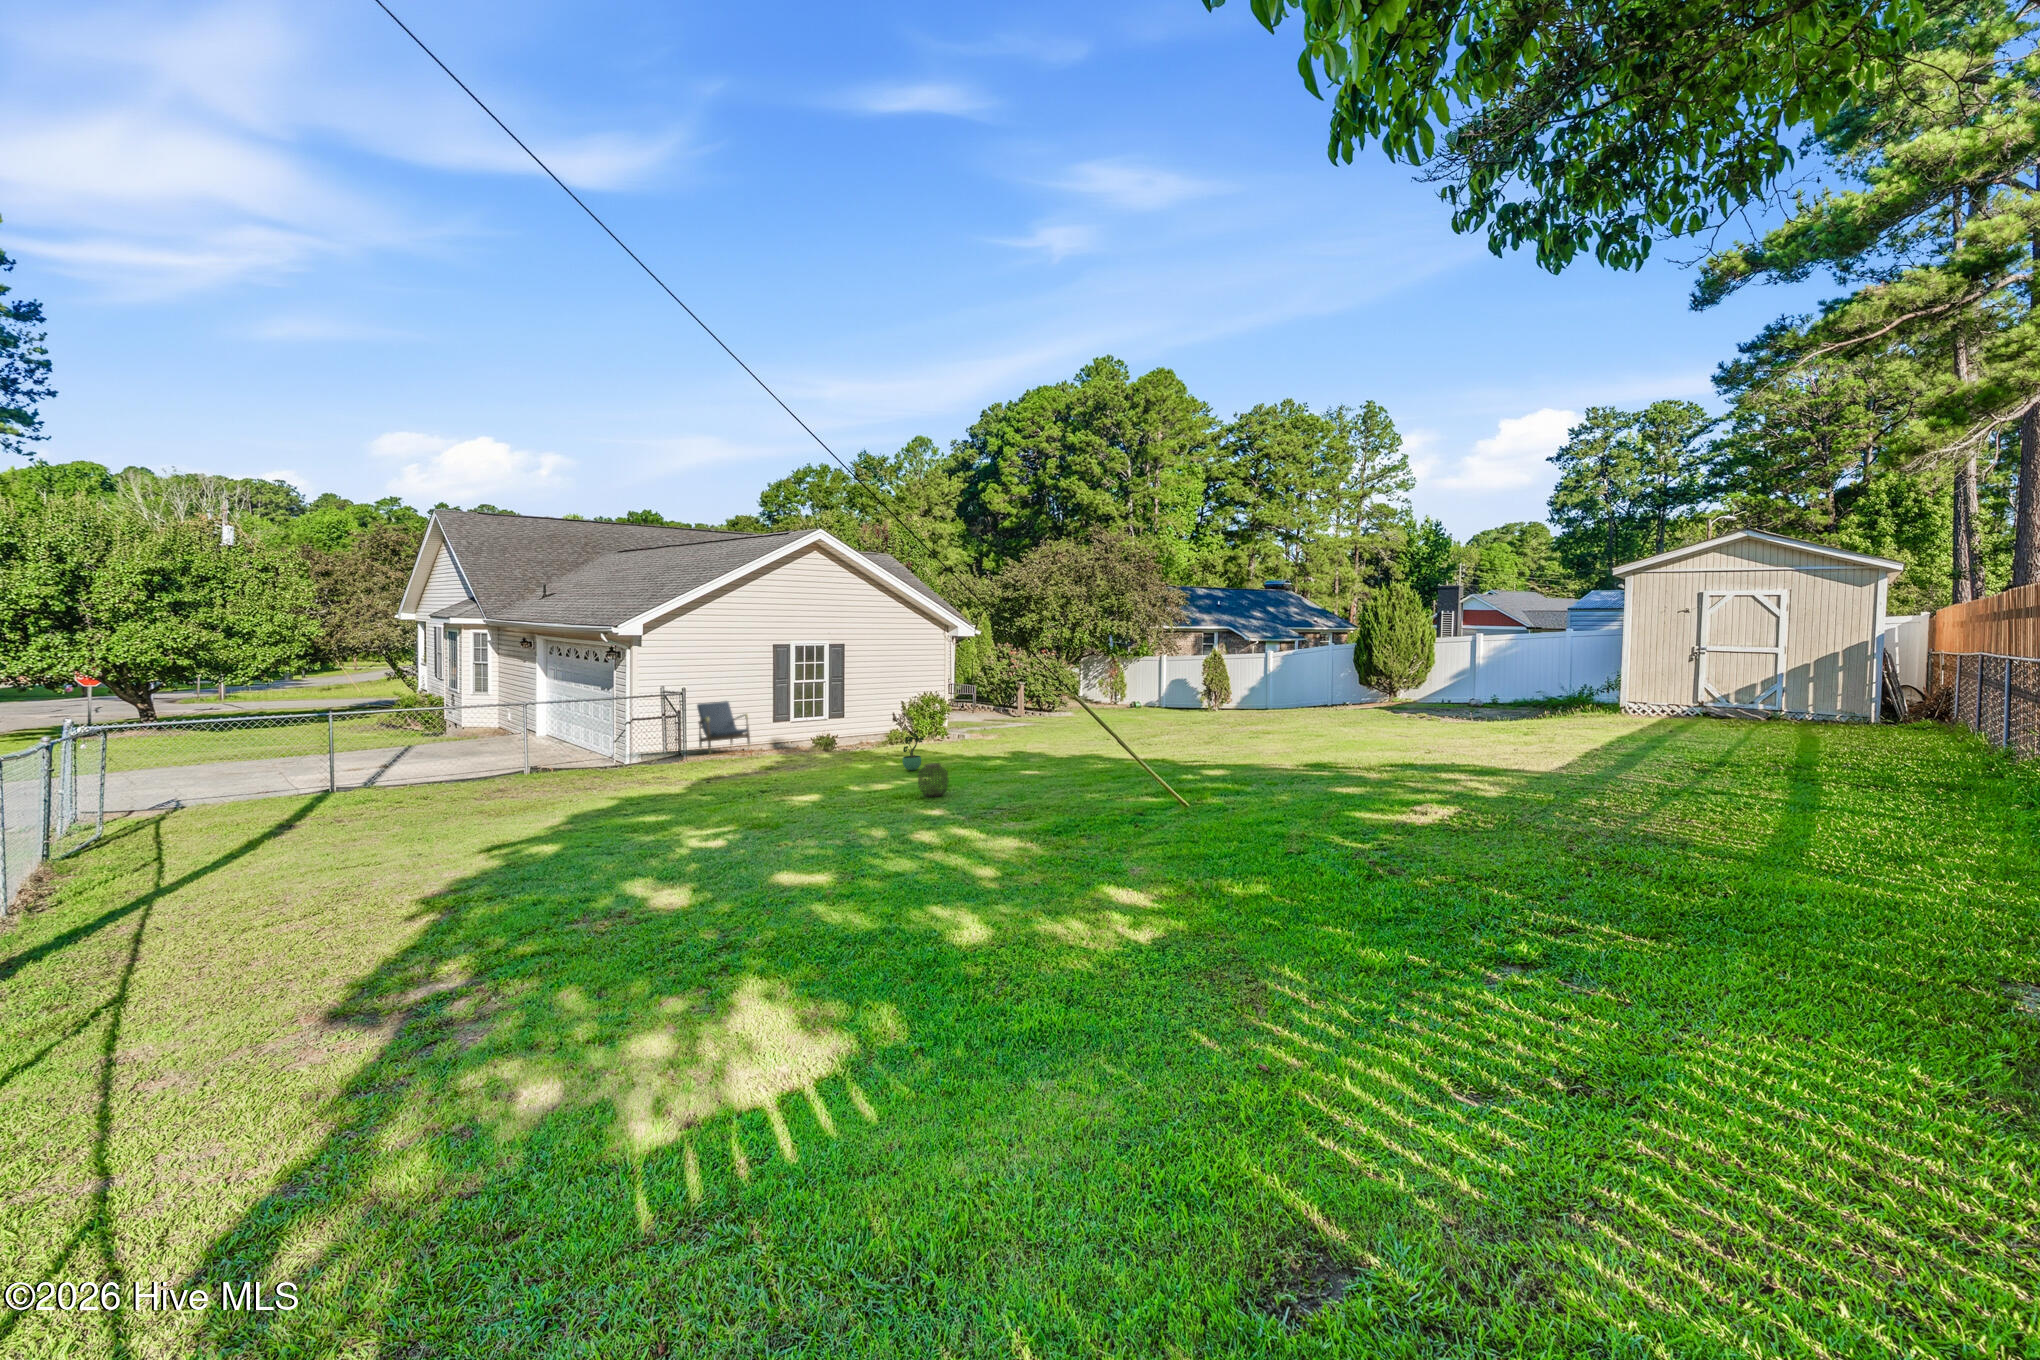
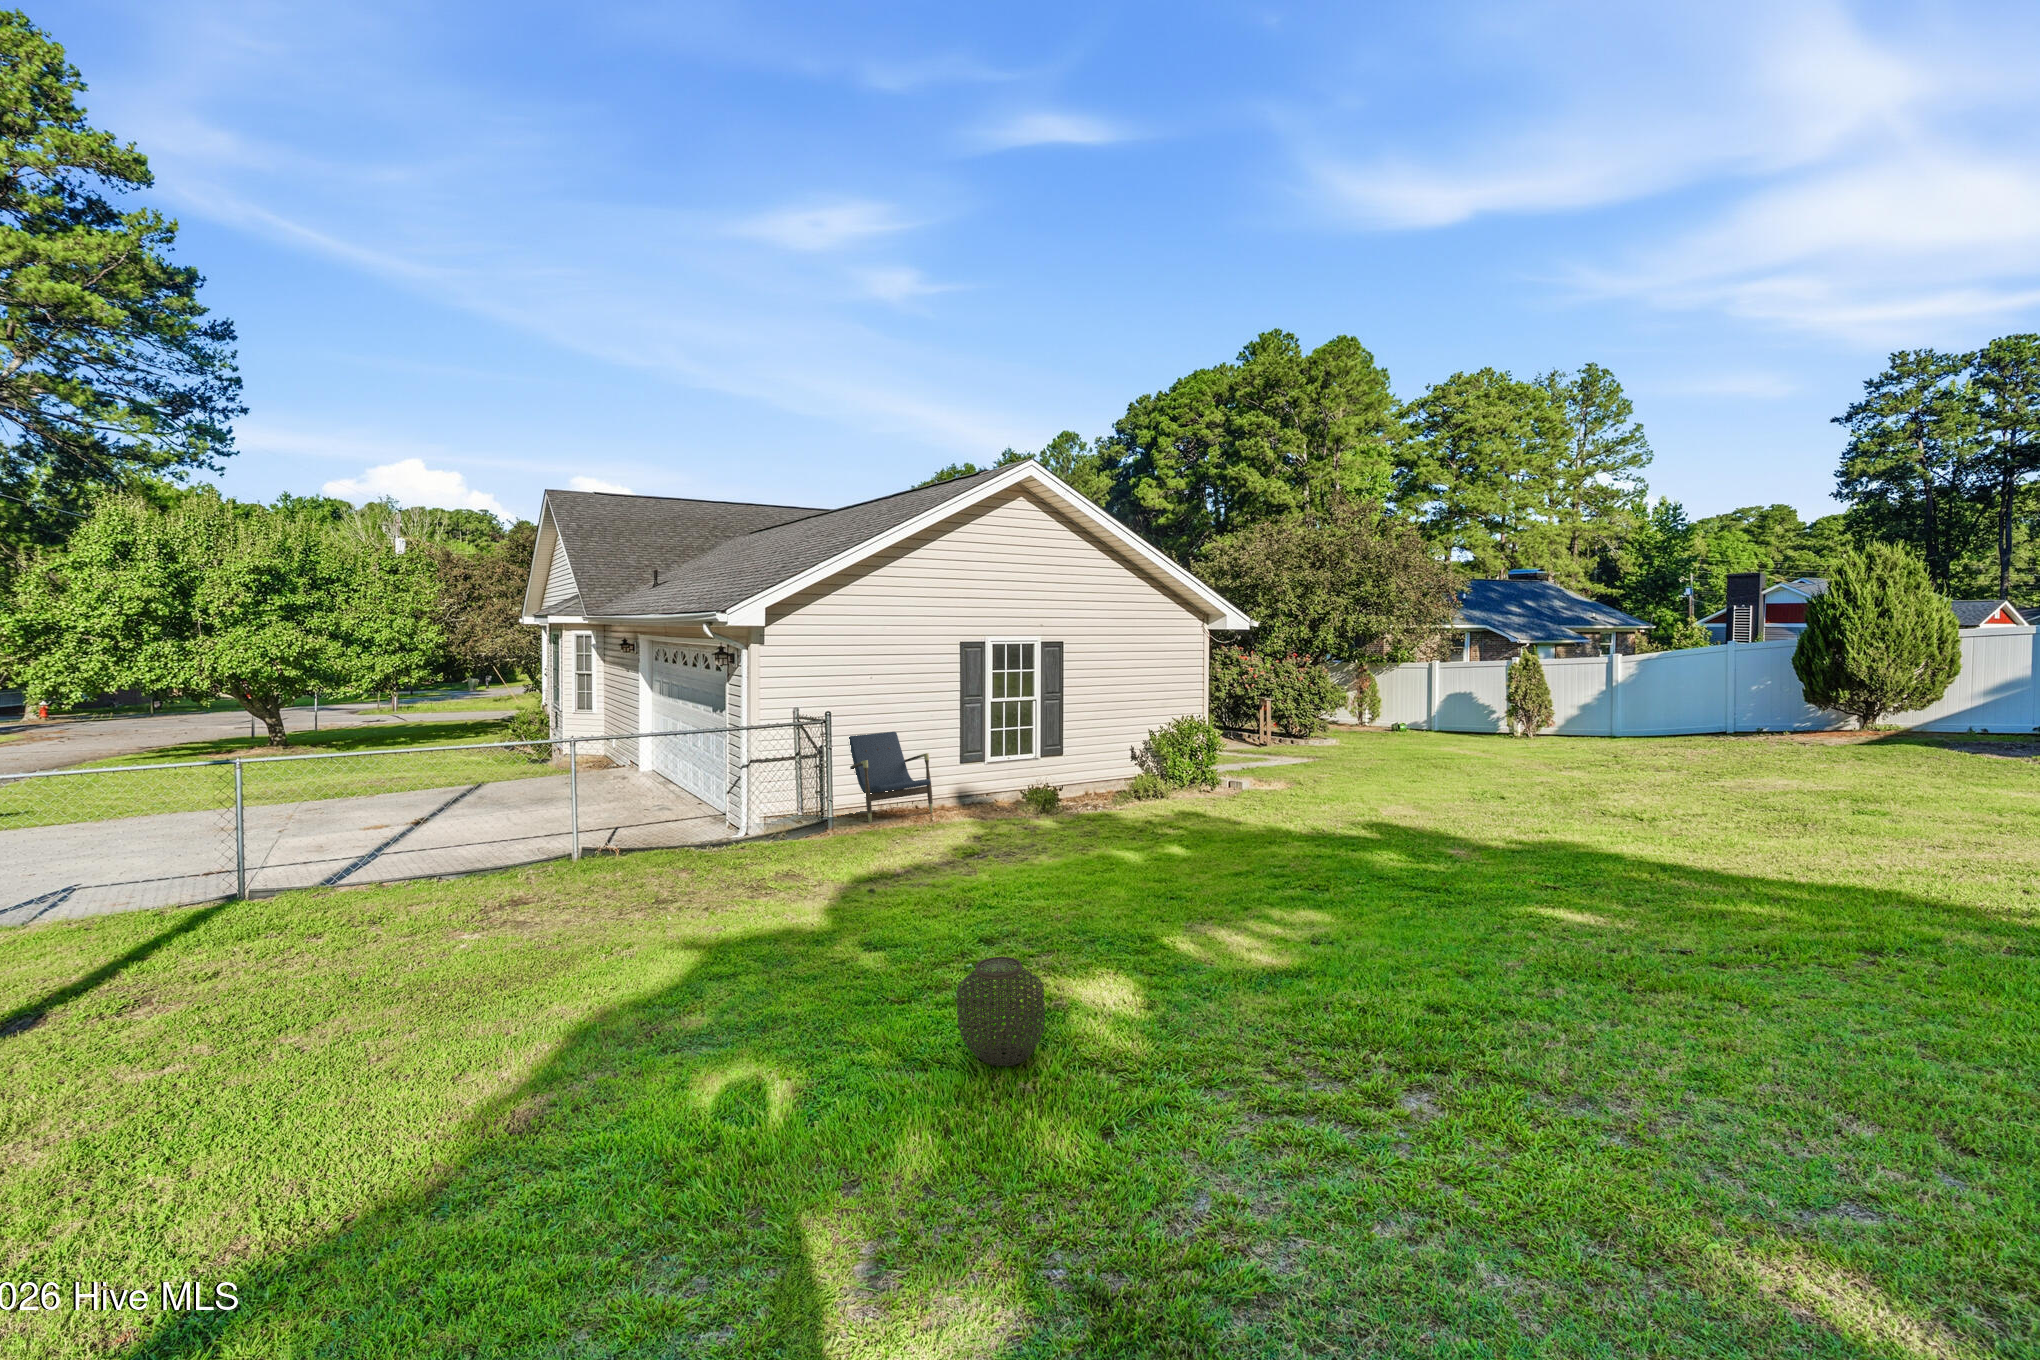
potted plant: present [903,733,924,770] -> none [1317,825,1366,915]
woven basket: present [918,763,948,797] -> present [956,957,1045,1066]

